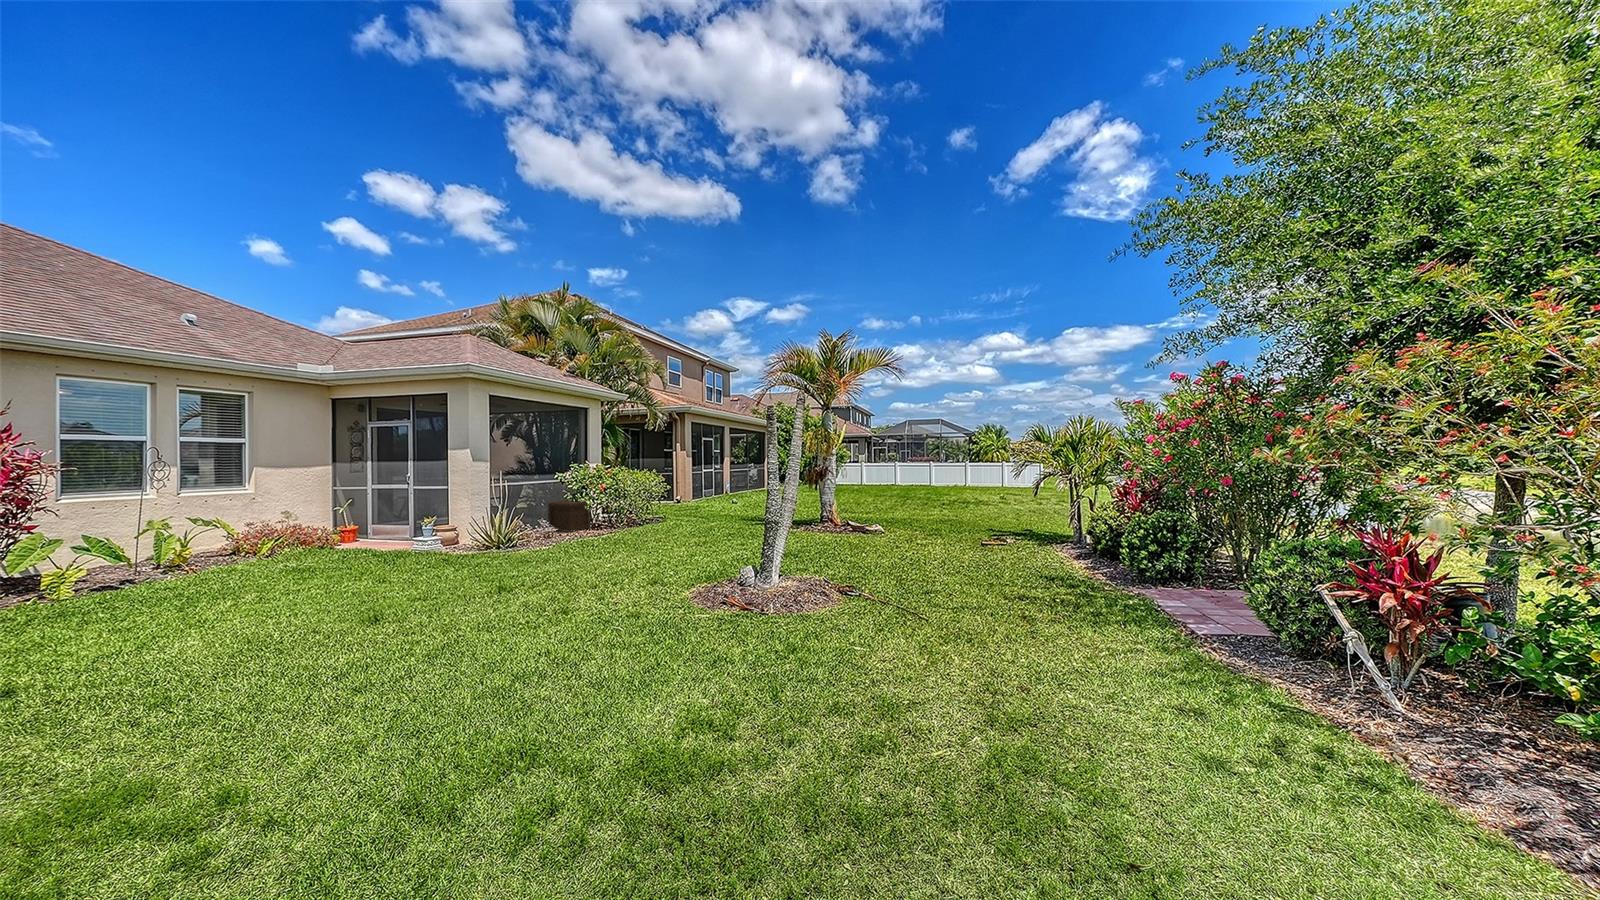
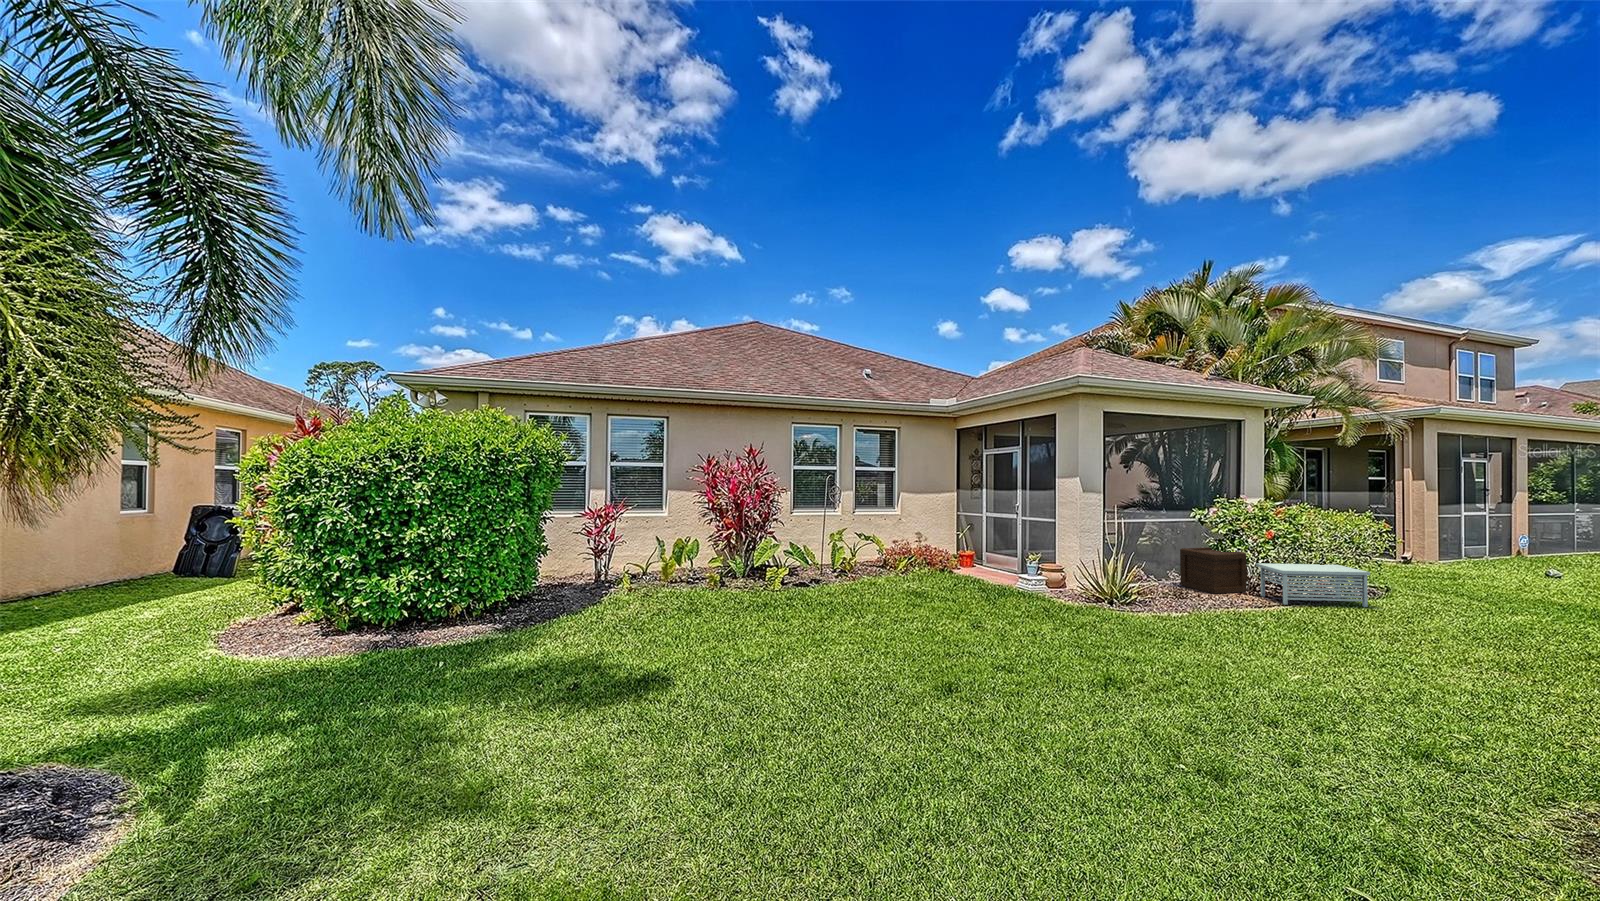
storage bench: none [596,503,655,532] -> present [1256,563,1370,607]

